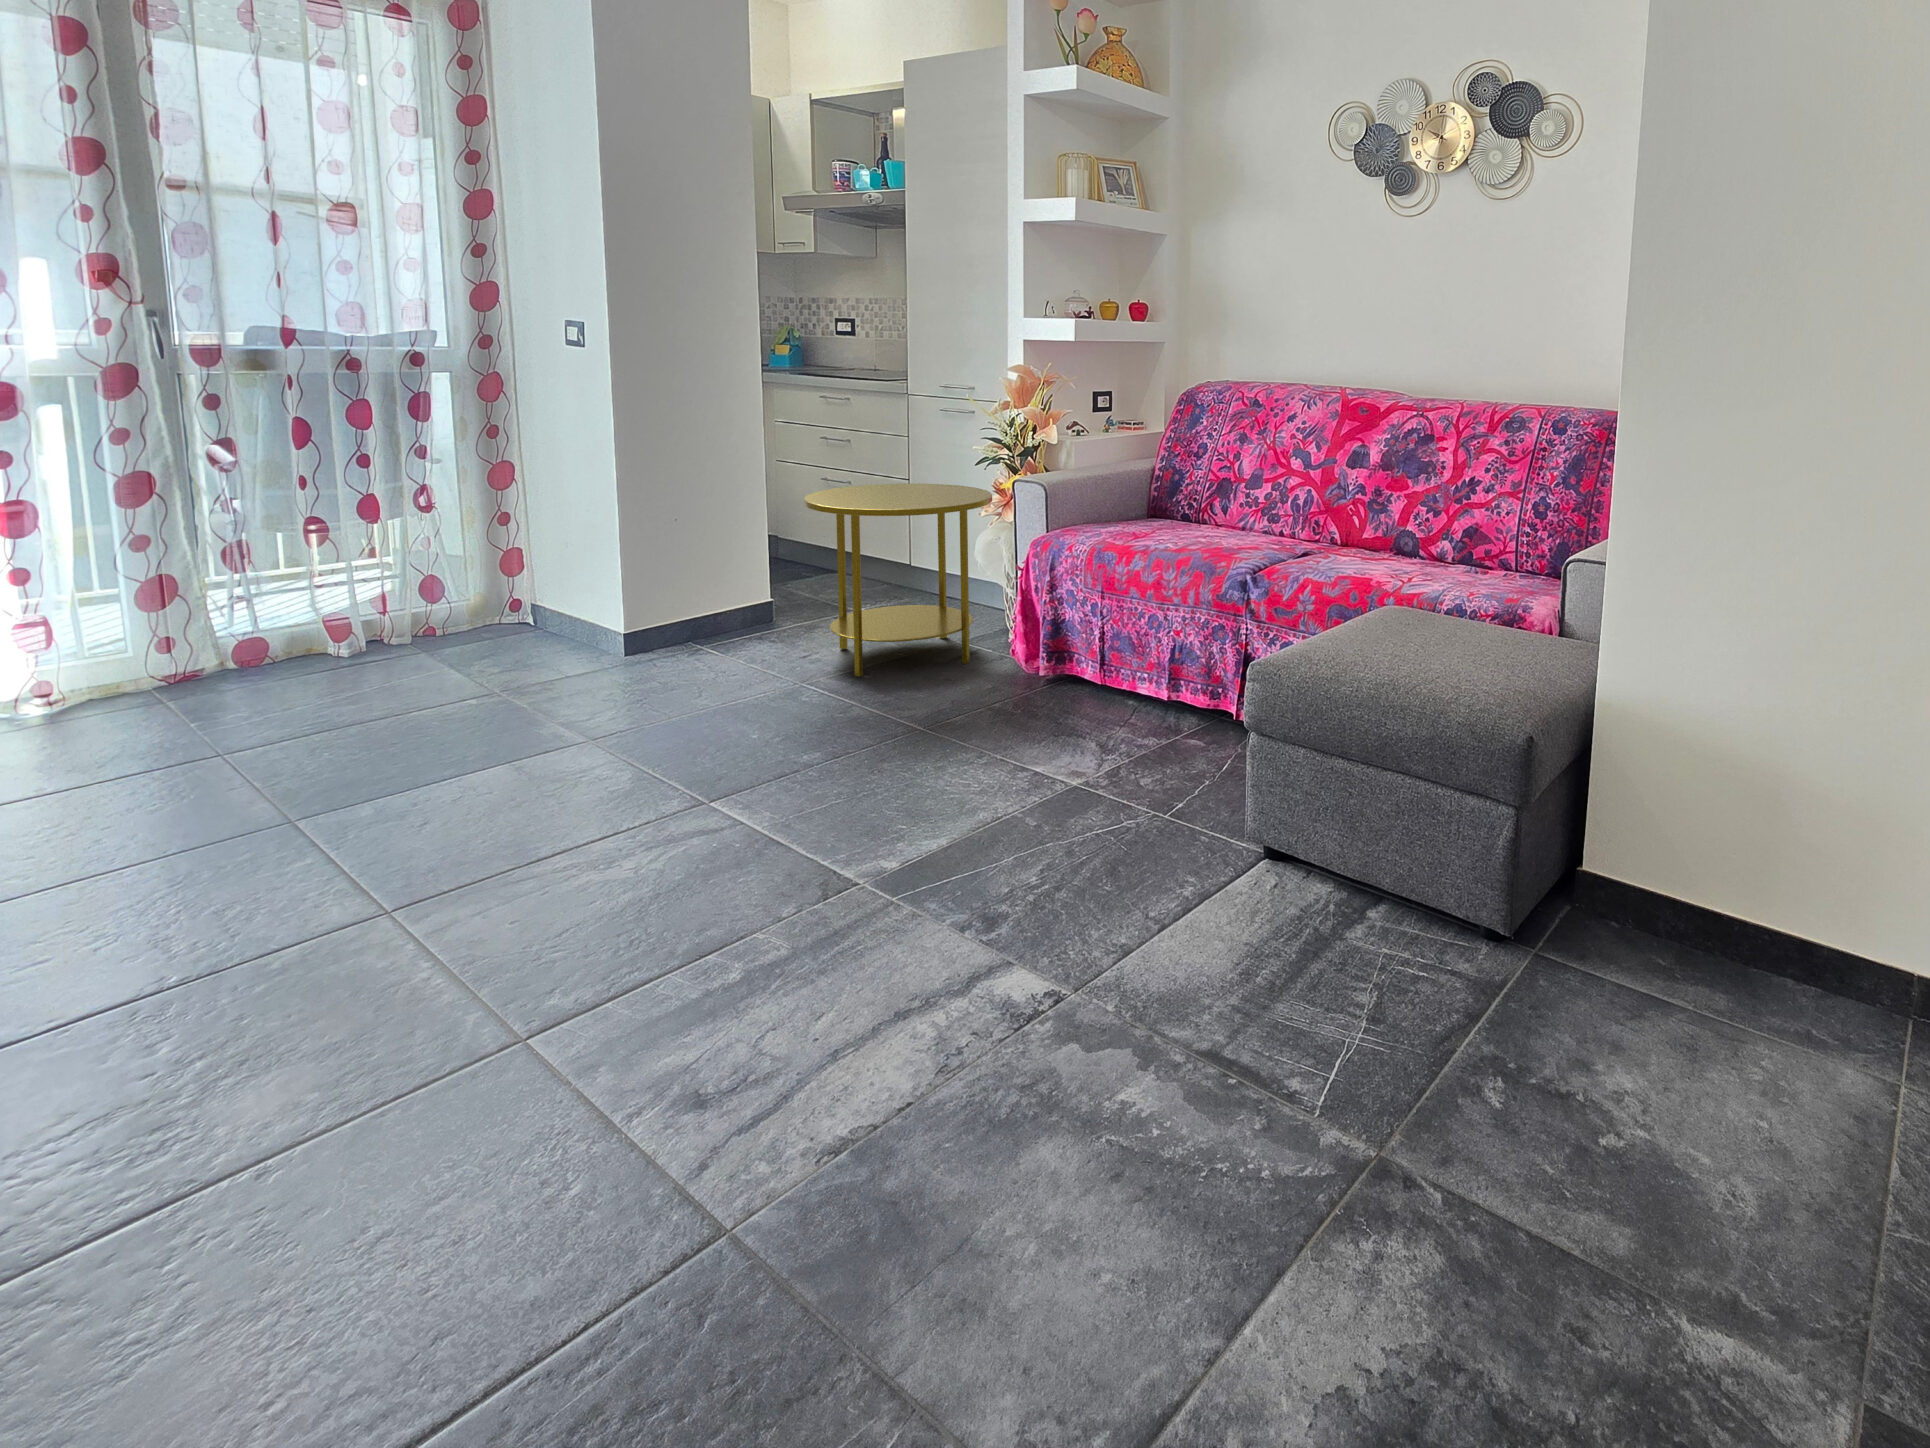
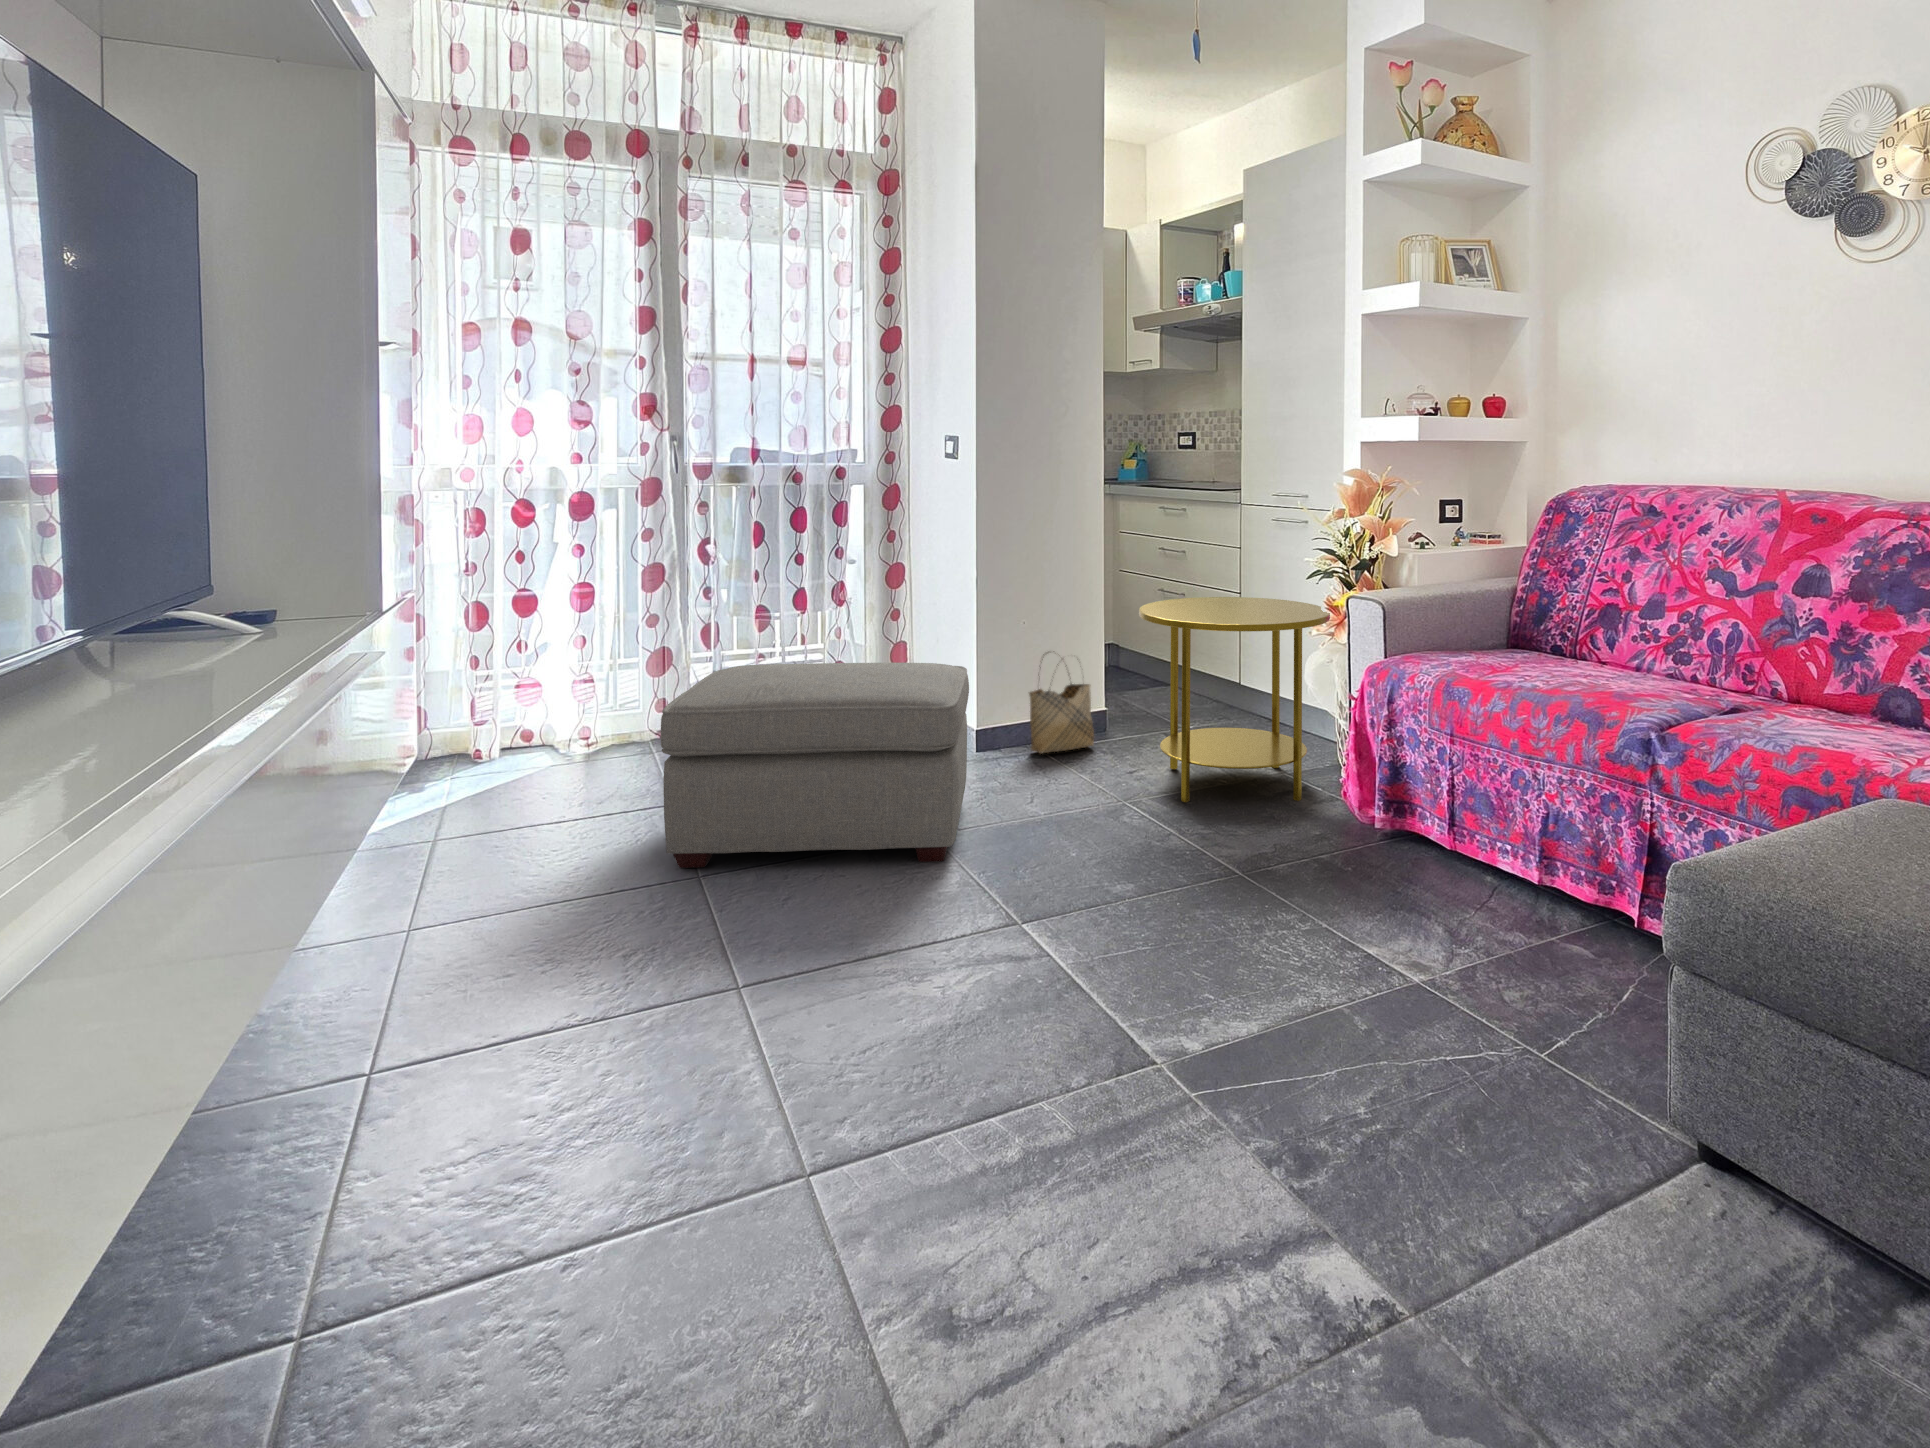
woven basket: none [681,545,756,648] -> present [1029,658,1094,753]
ottoman: none [223,566,621,810] -> present [660,663,969,868]

